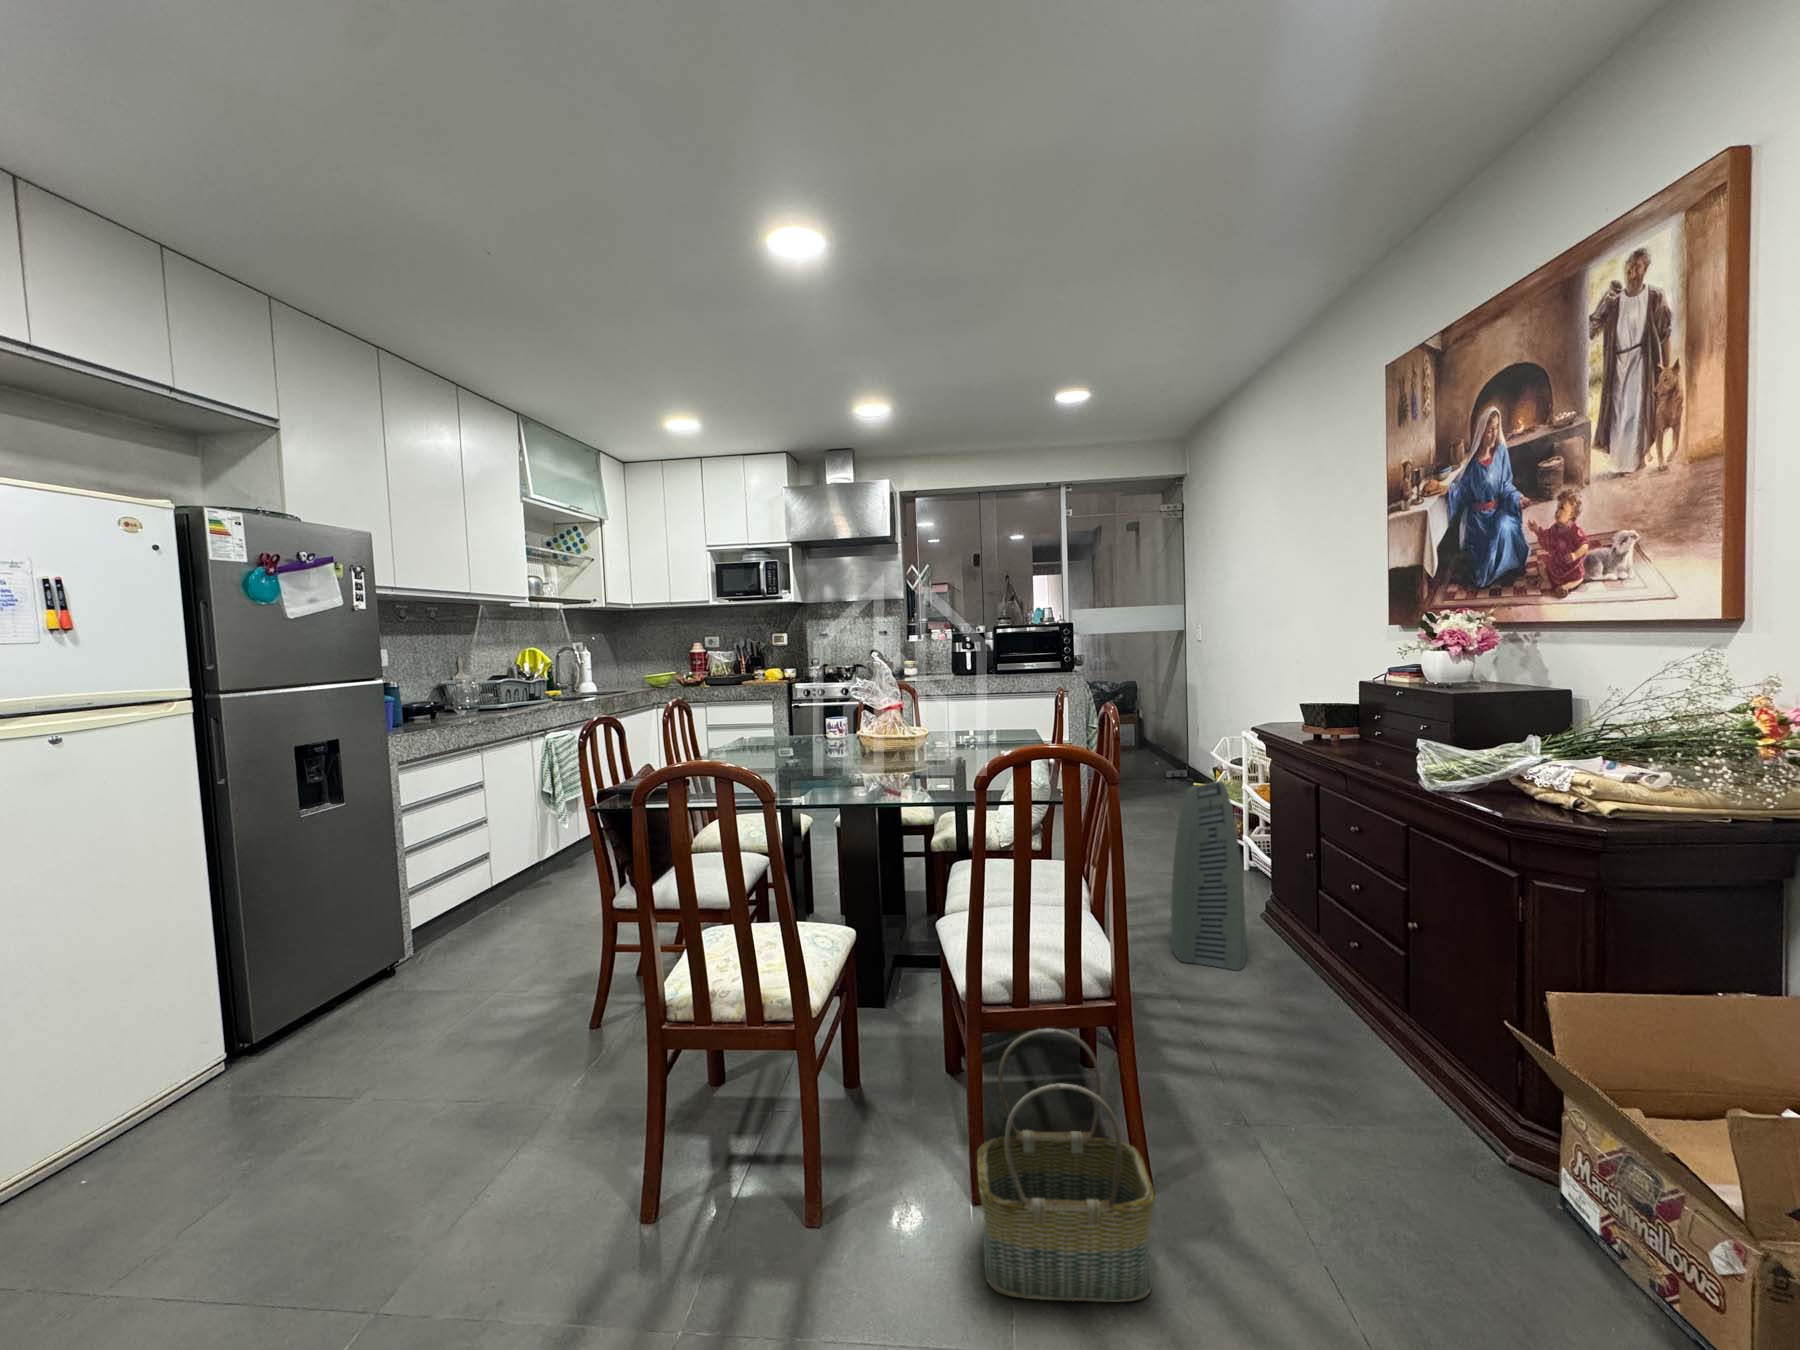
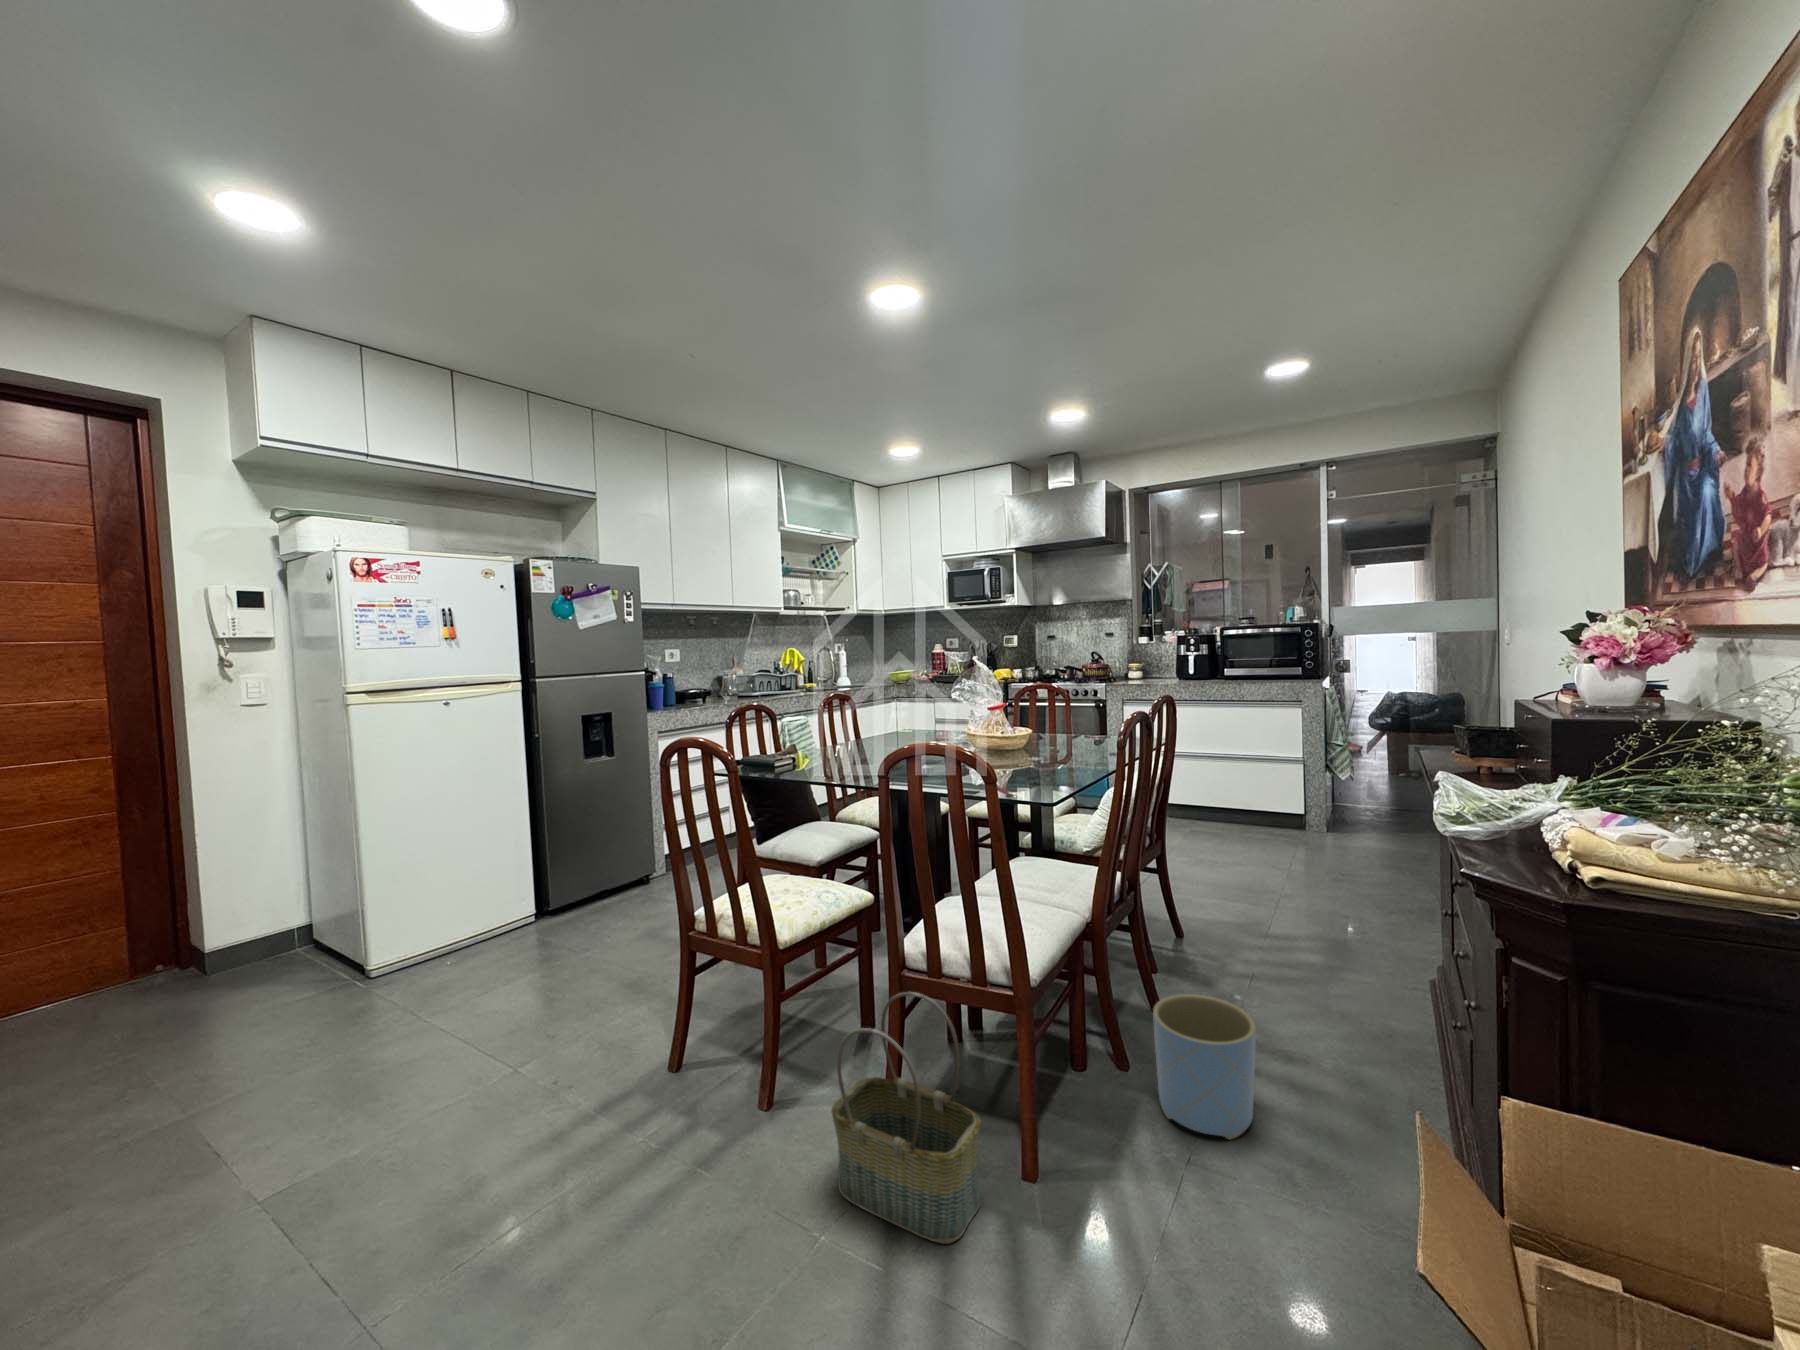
air purifier: present [1171,781,1246,971] -> none [1264,810,1358,1031]
planter: none [1175,963,1272,1091] -> present [1153,994,1256,1139]

